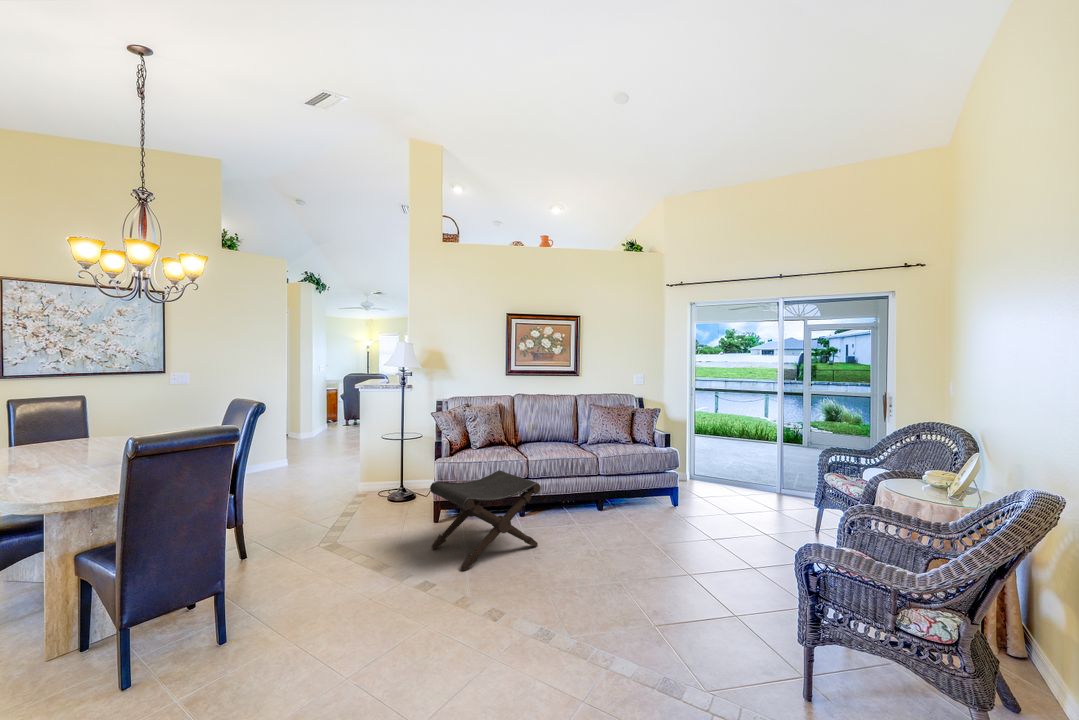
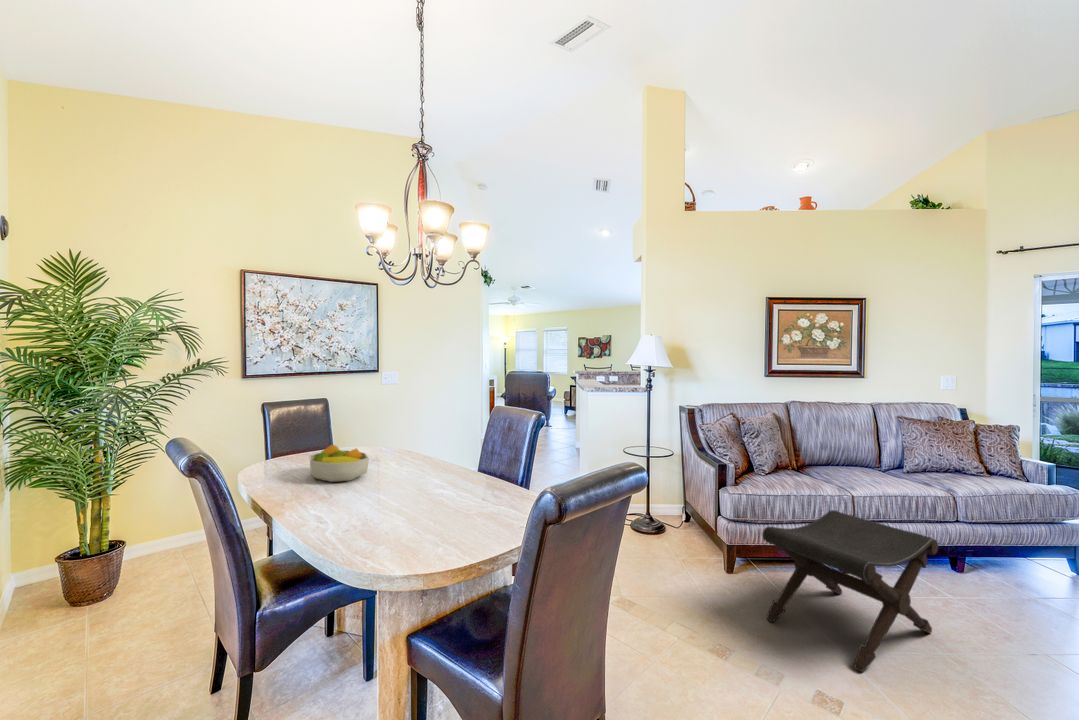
fruit bowl: none [28,432,91,461] -> present [309,445,369,482]

